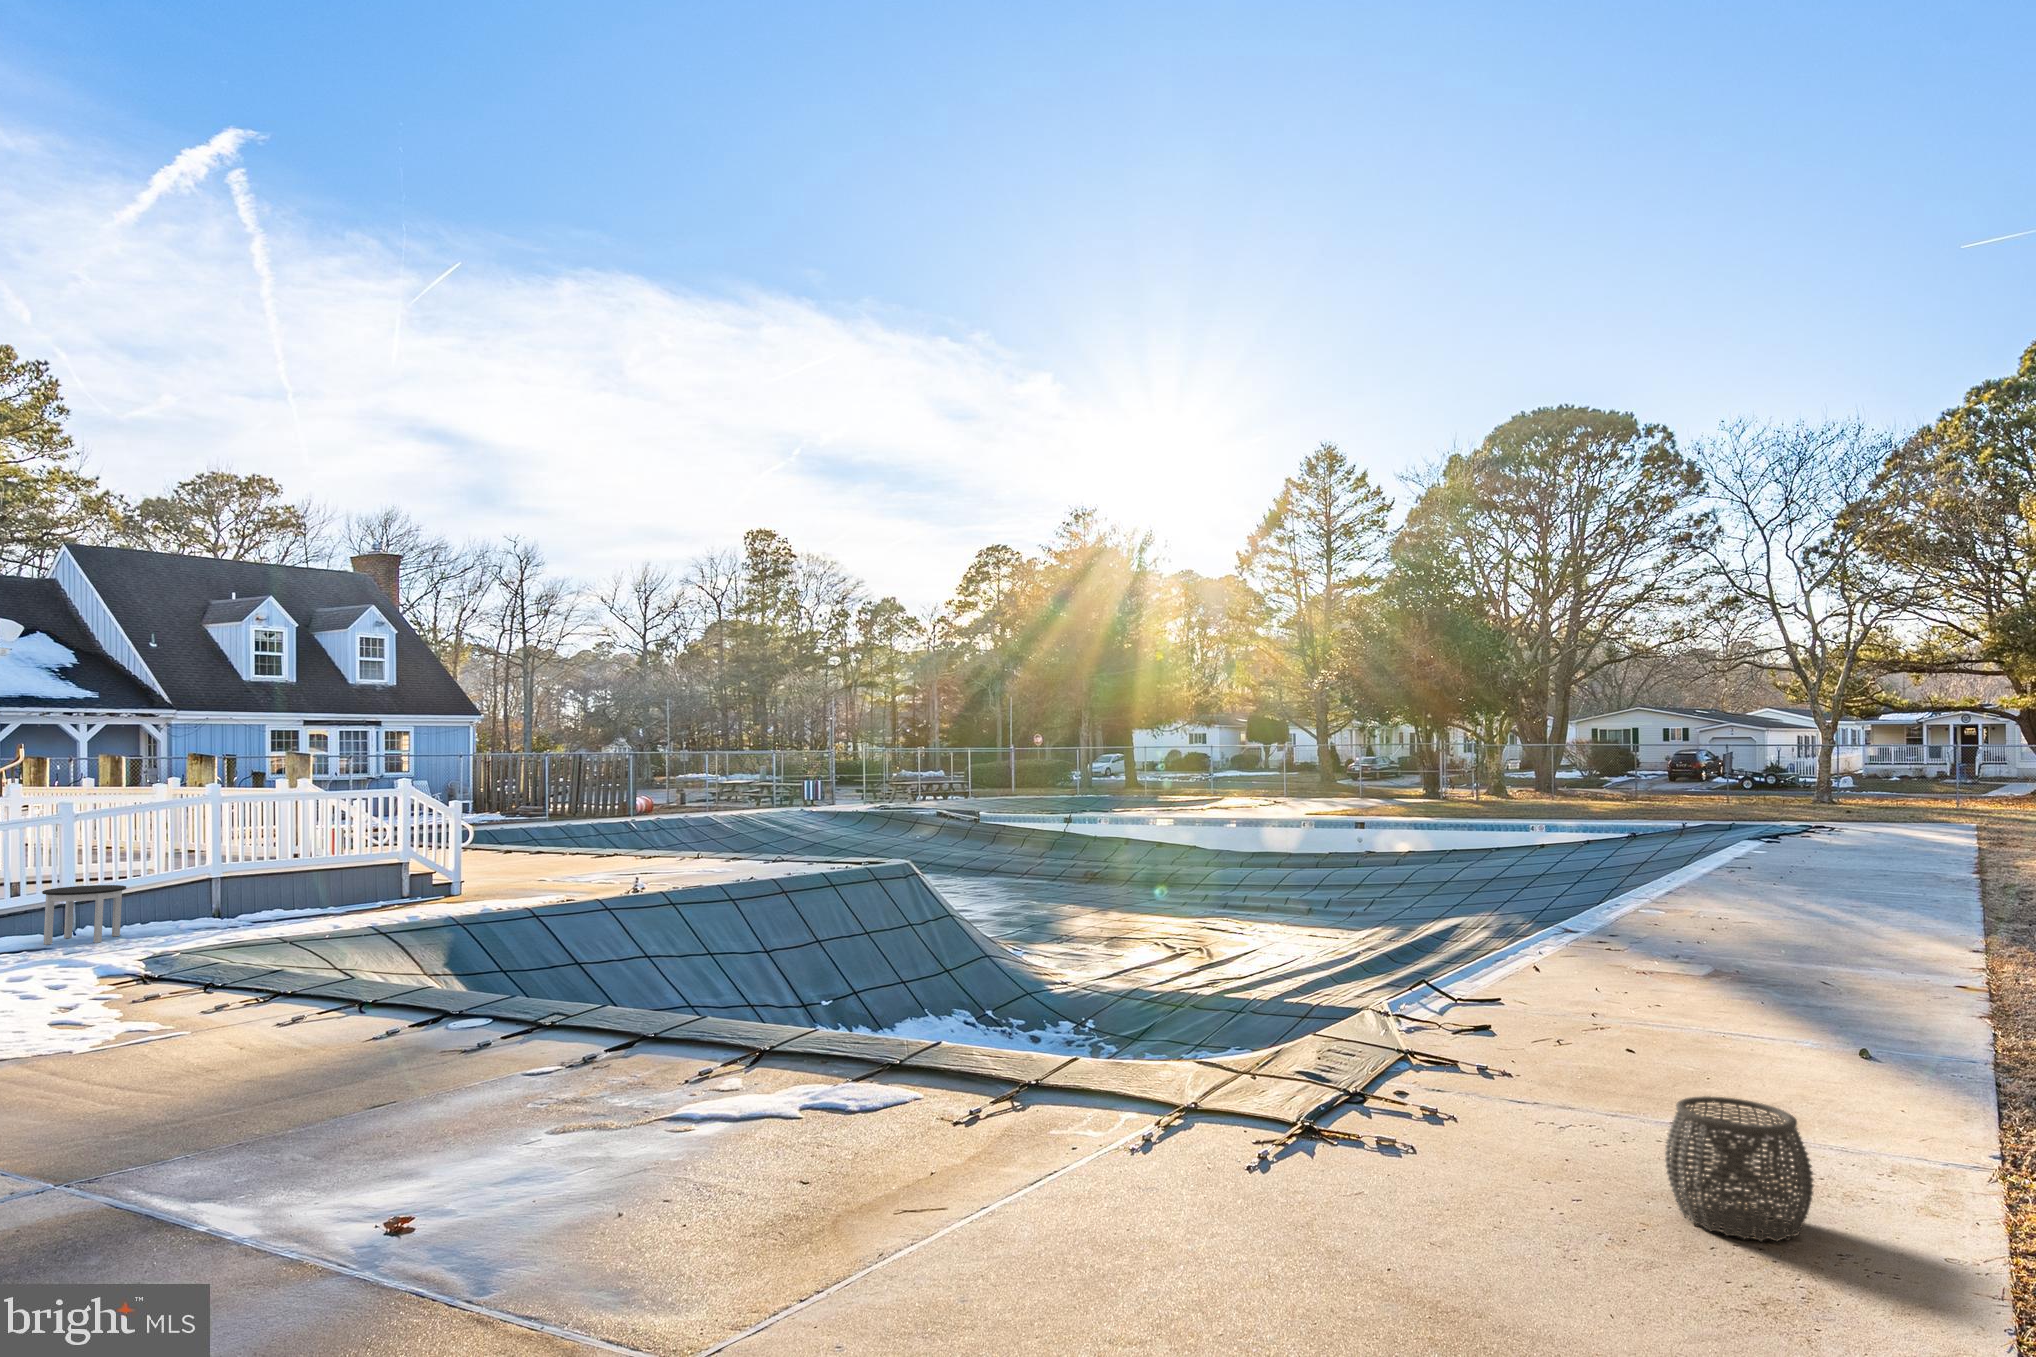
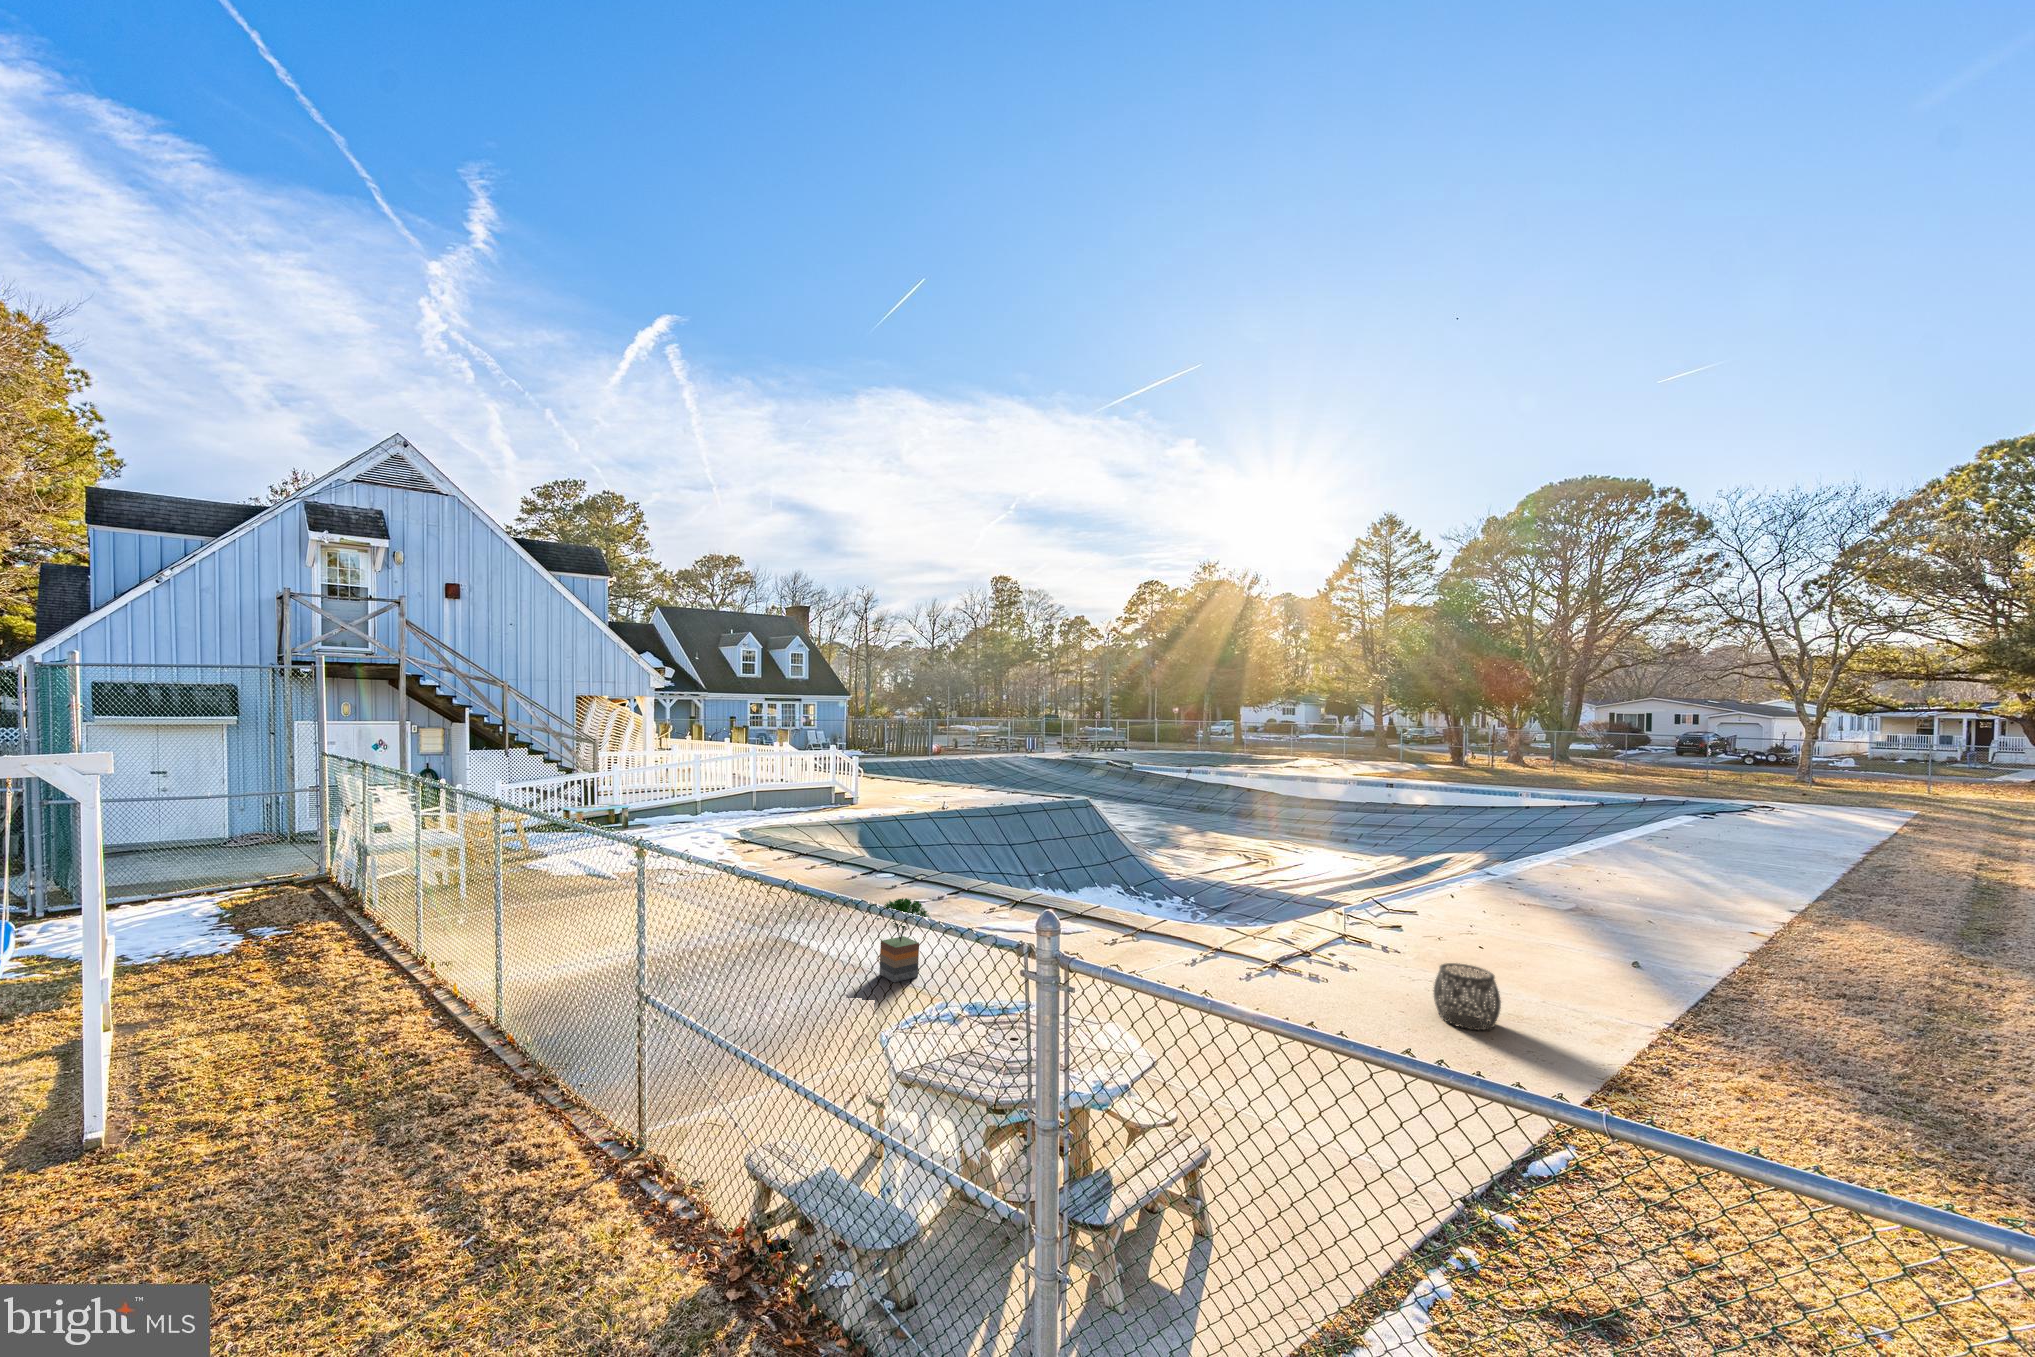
round table: present [42,885,126,945] -> none [684,798,718,826]
potted tree: none [363,1052,523,1279] -> present [877,898,931,983]

